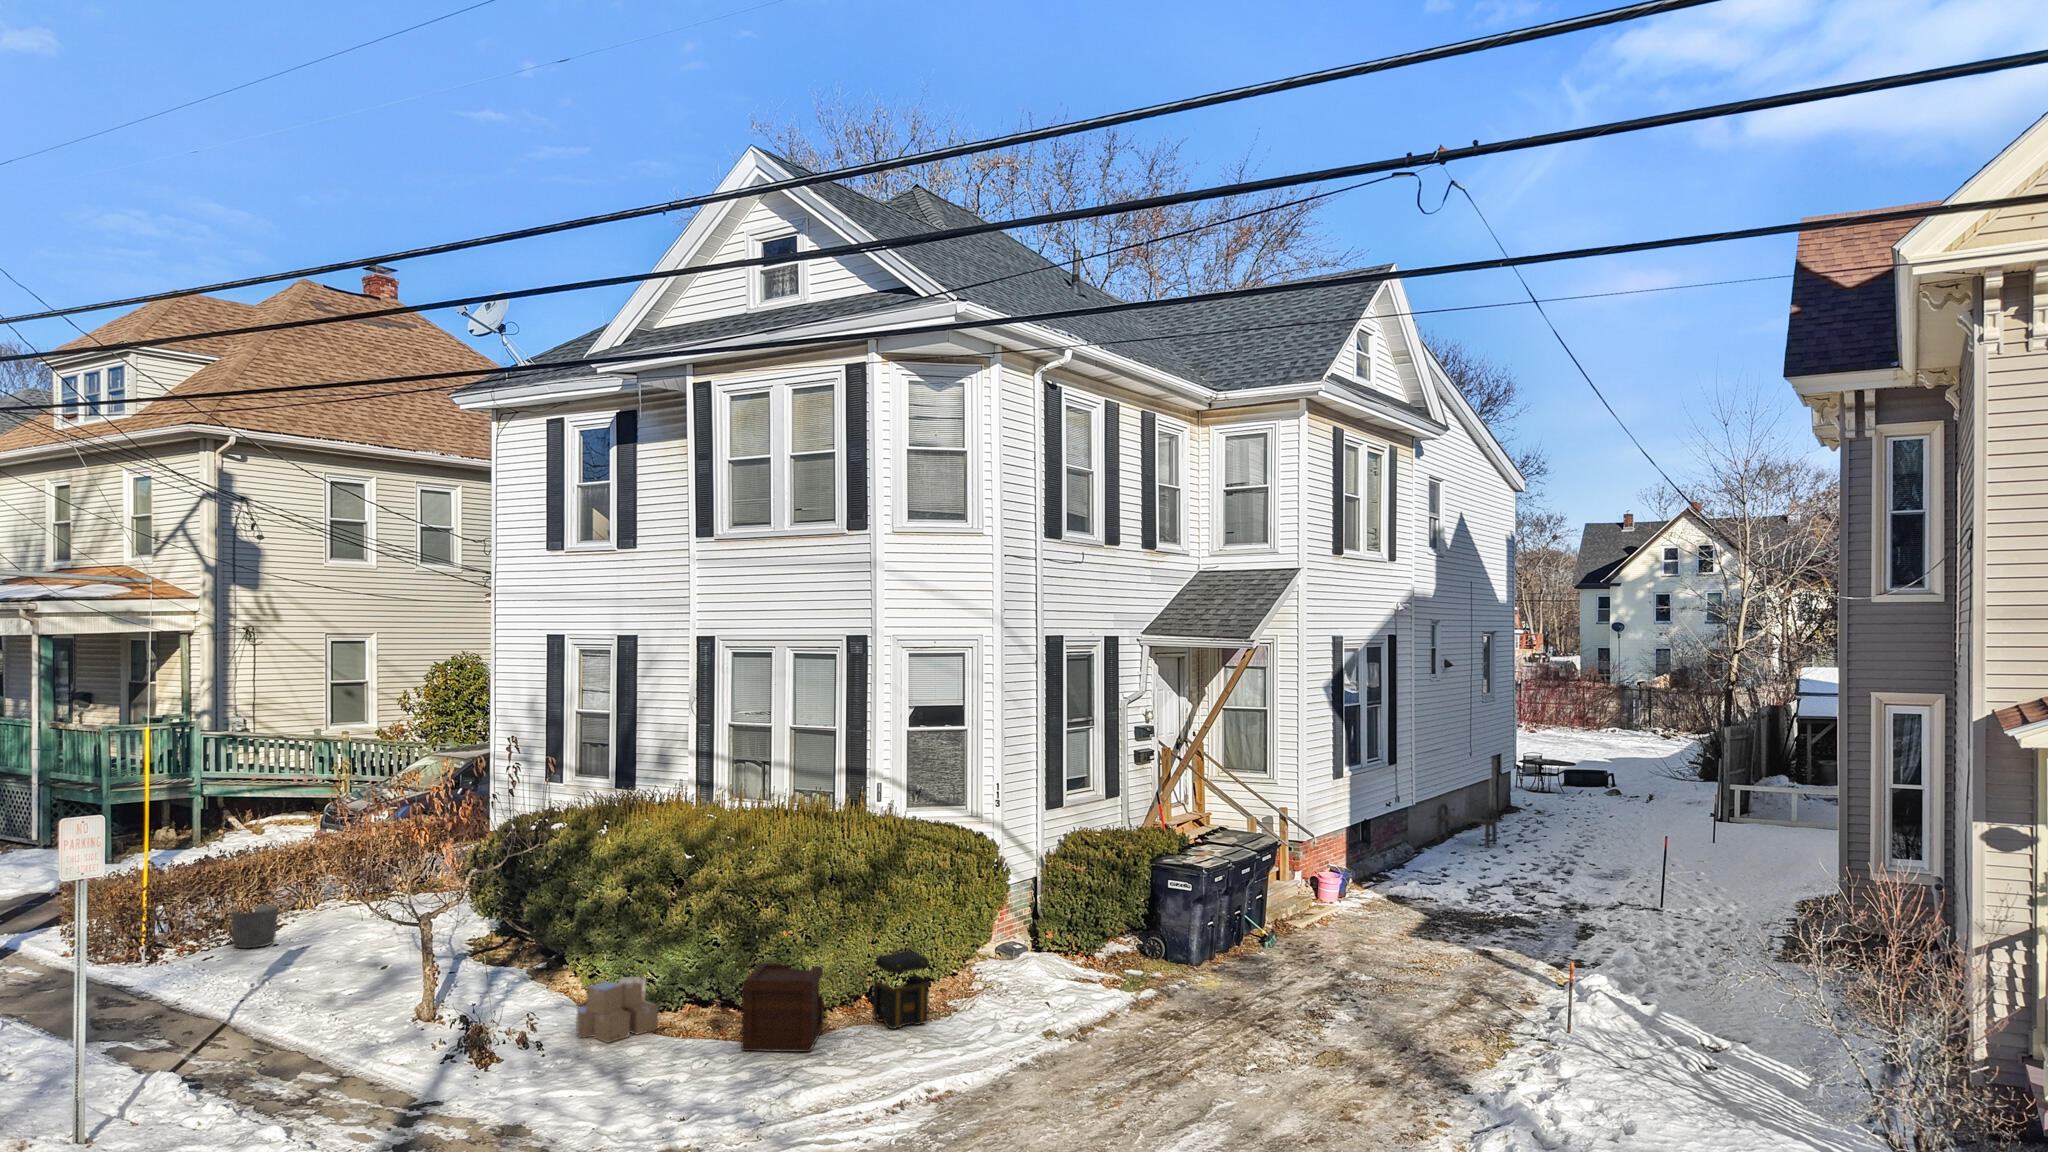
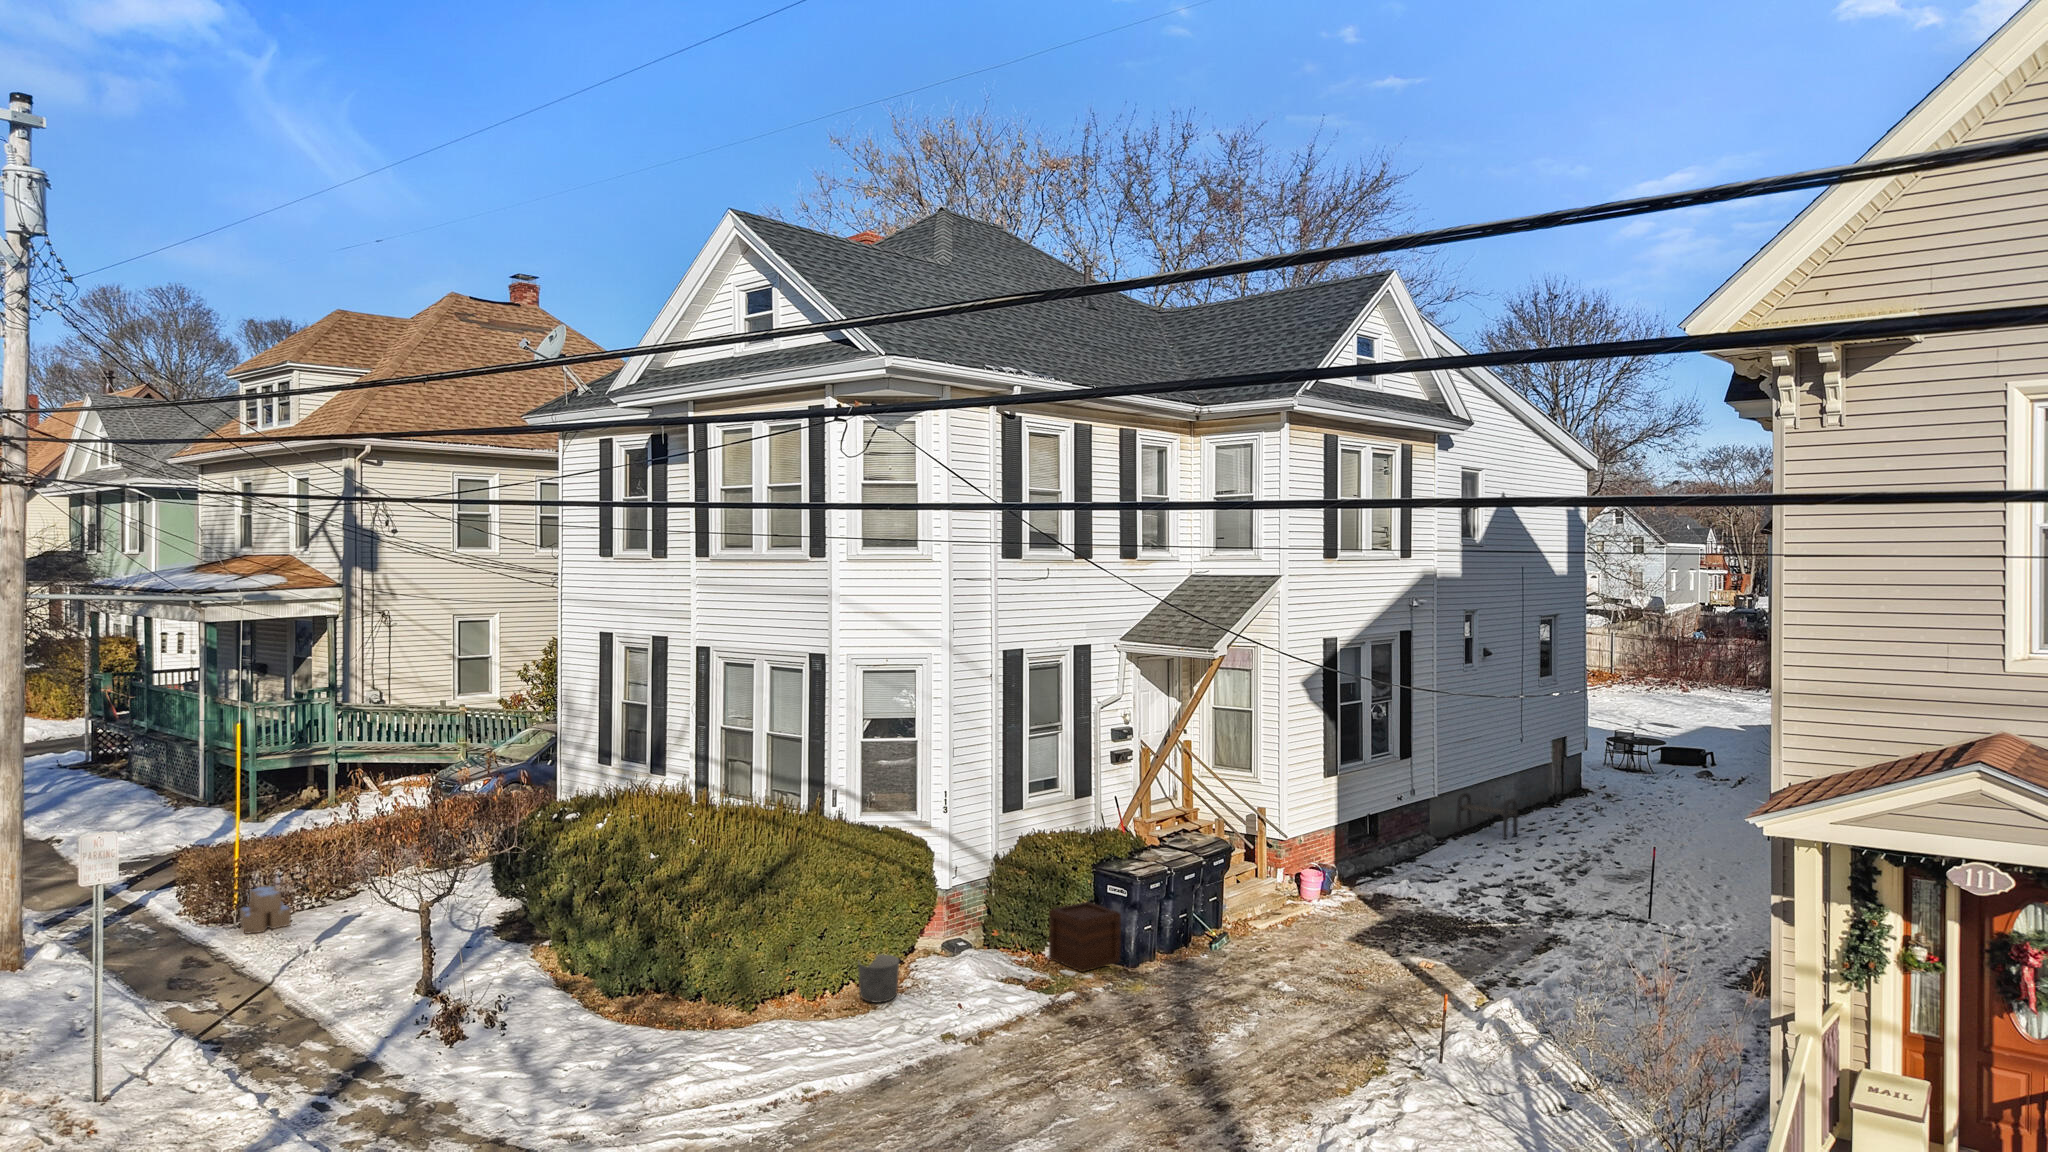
planter: present [231,904,278,948] -> present [858,954,899,1003]
toolbox: present [872,950,930,1029] -> none [795,952,844,1024]
wooden crate: present [741,963,824,1052] -> present [1049,902,1121,972]
cardboard box: present [576,977,659,1043] -> present [240,887,291,934]

